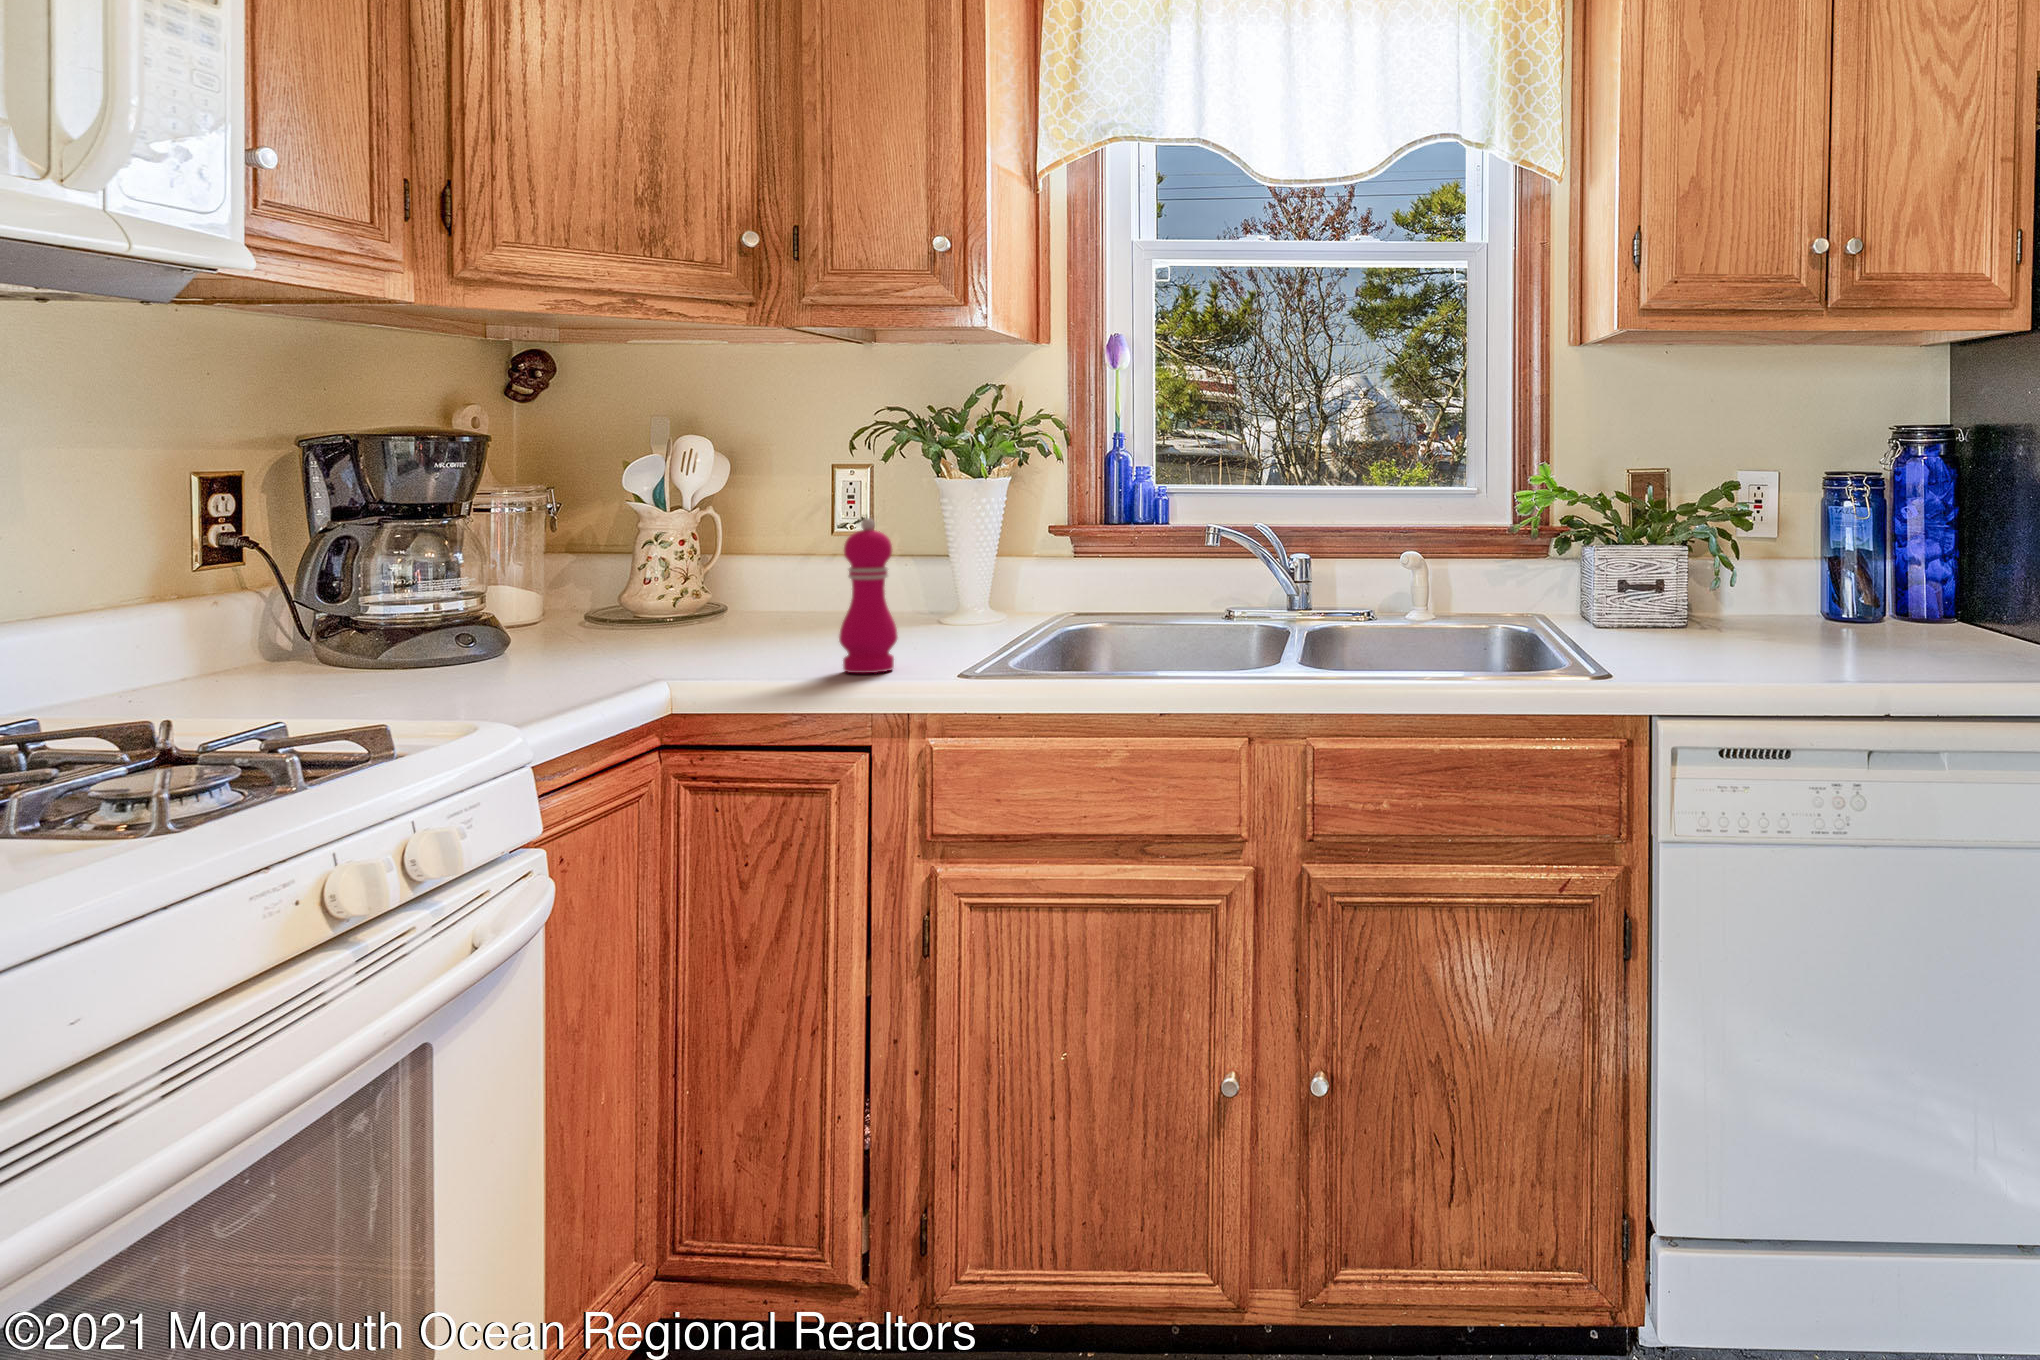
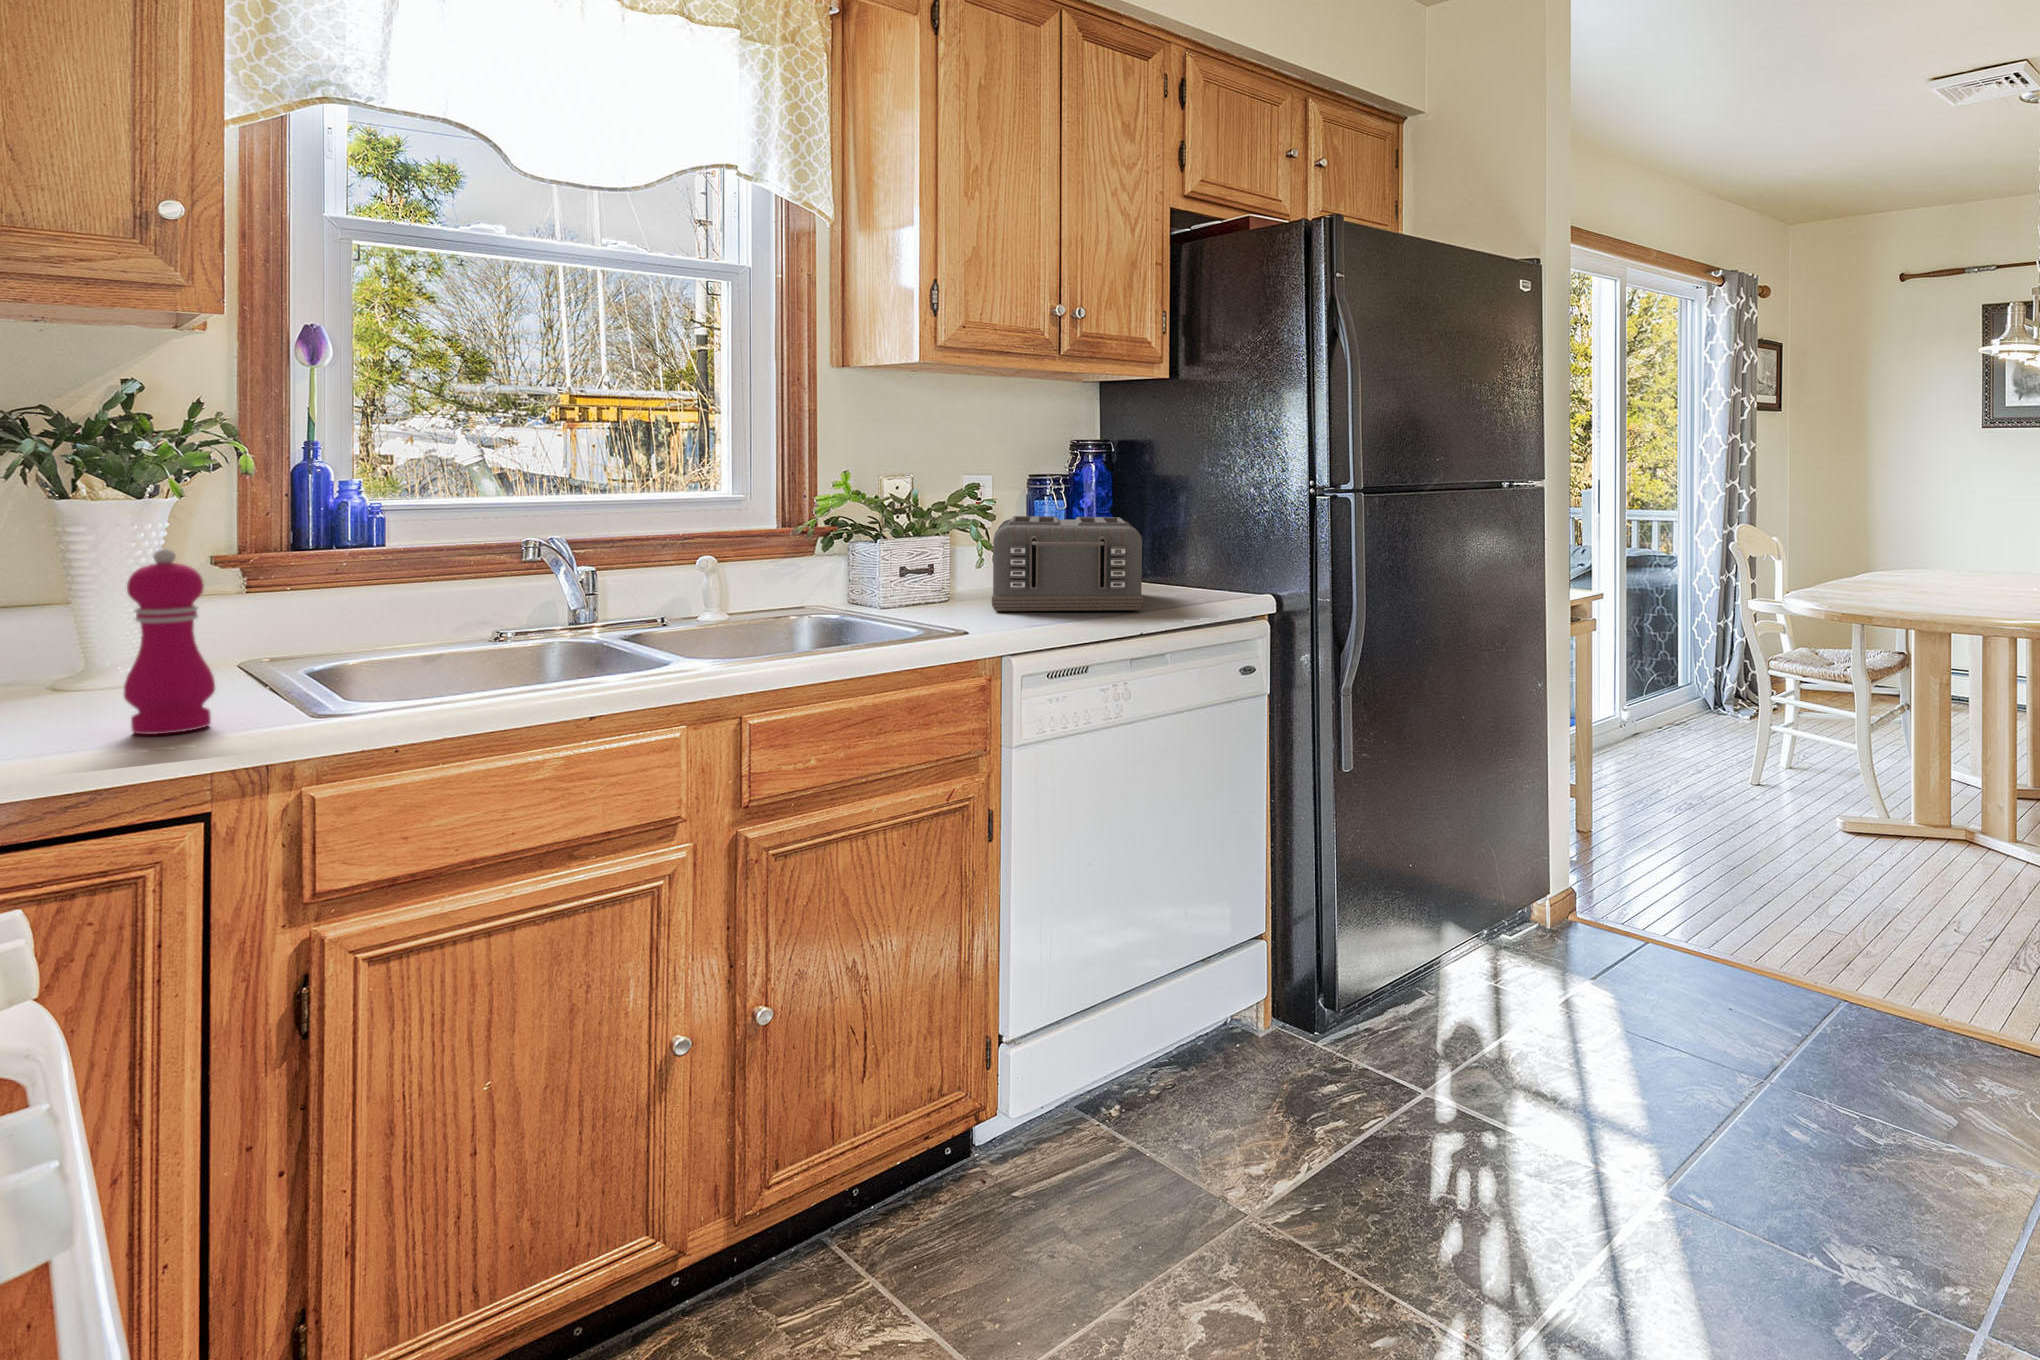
toaster: none [1718,521,1968,658] -> present [992,516,1143,611]

